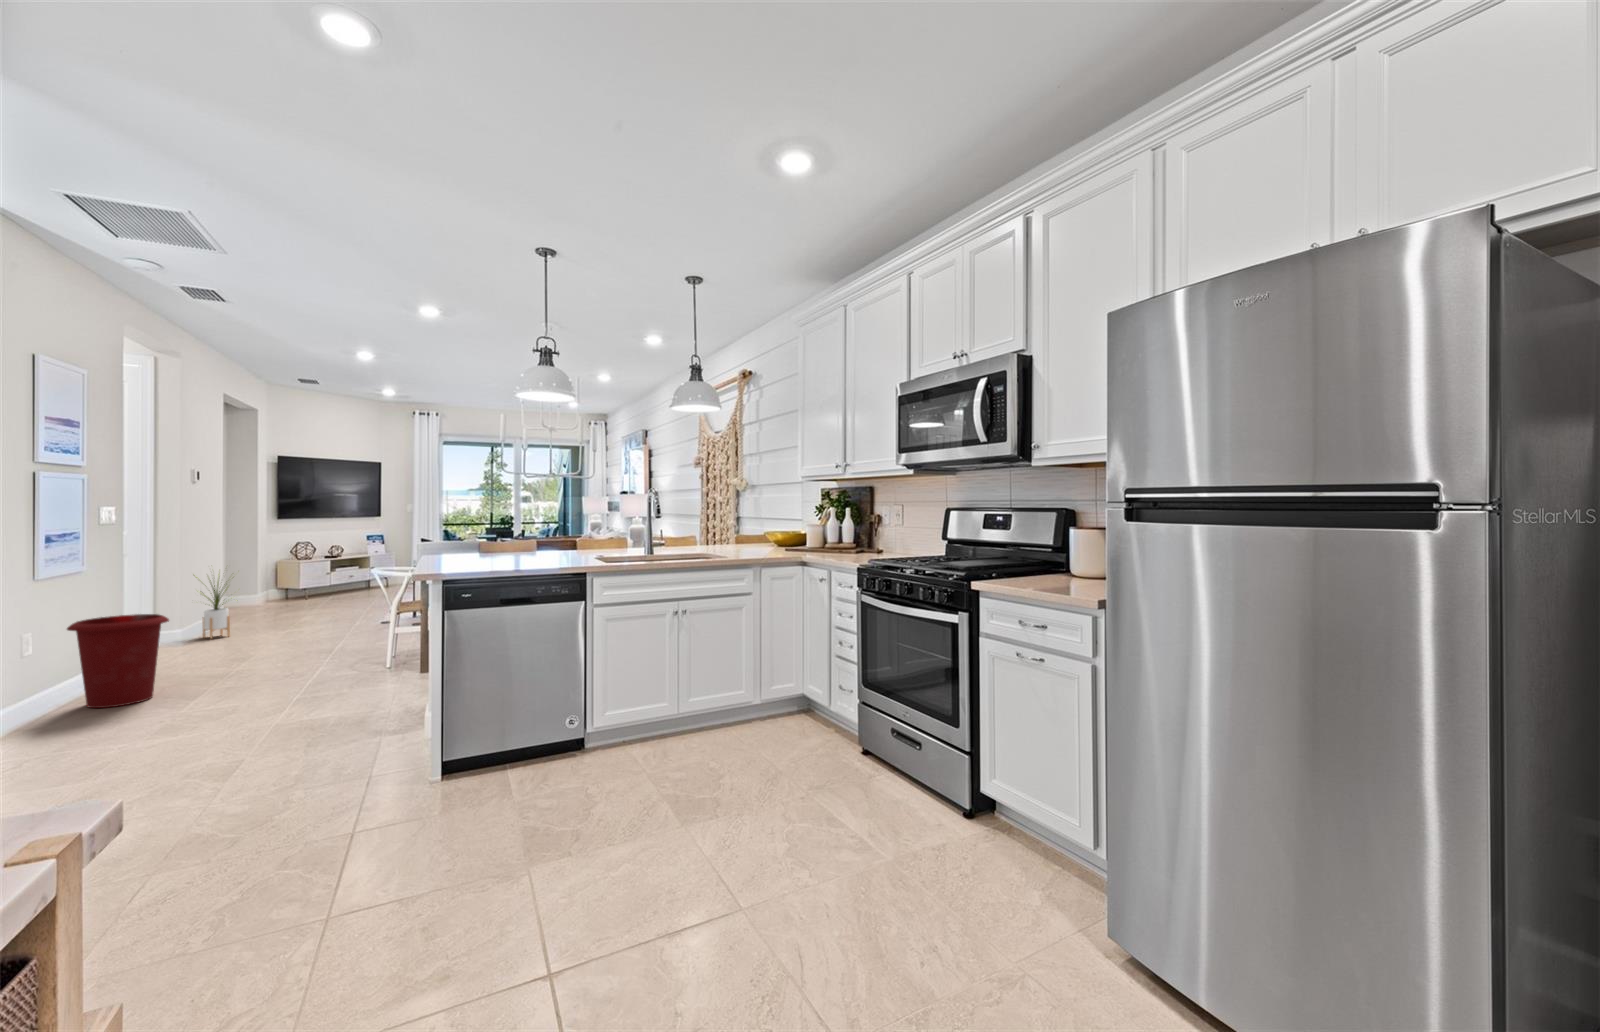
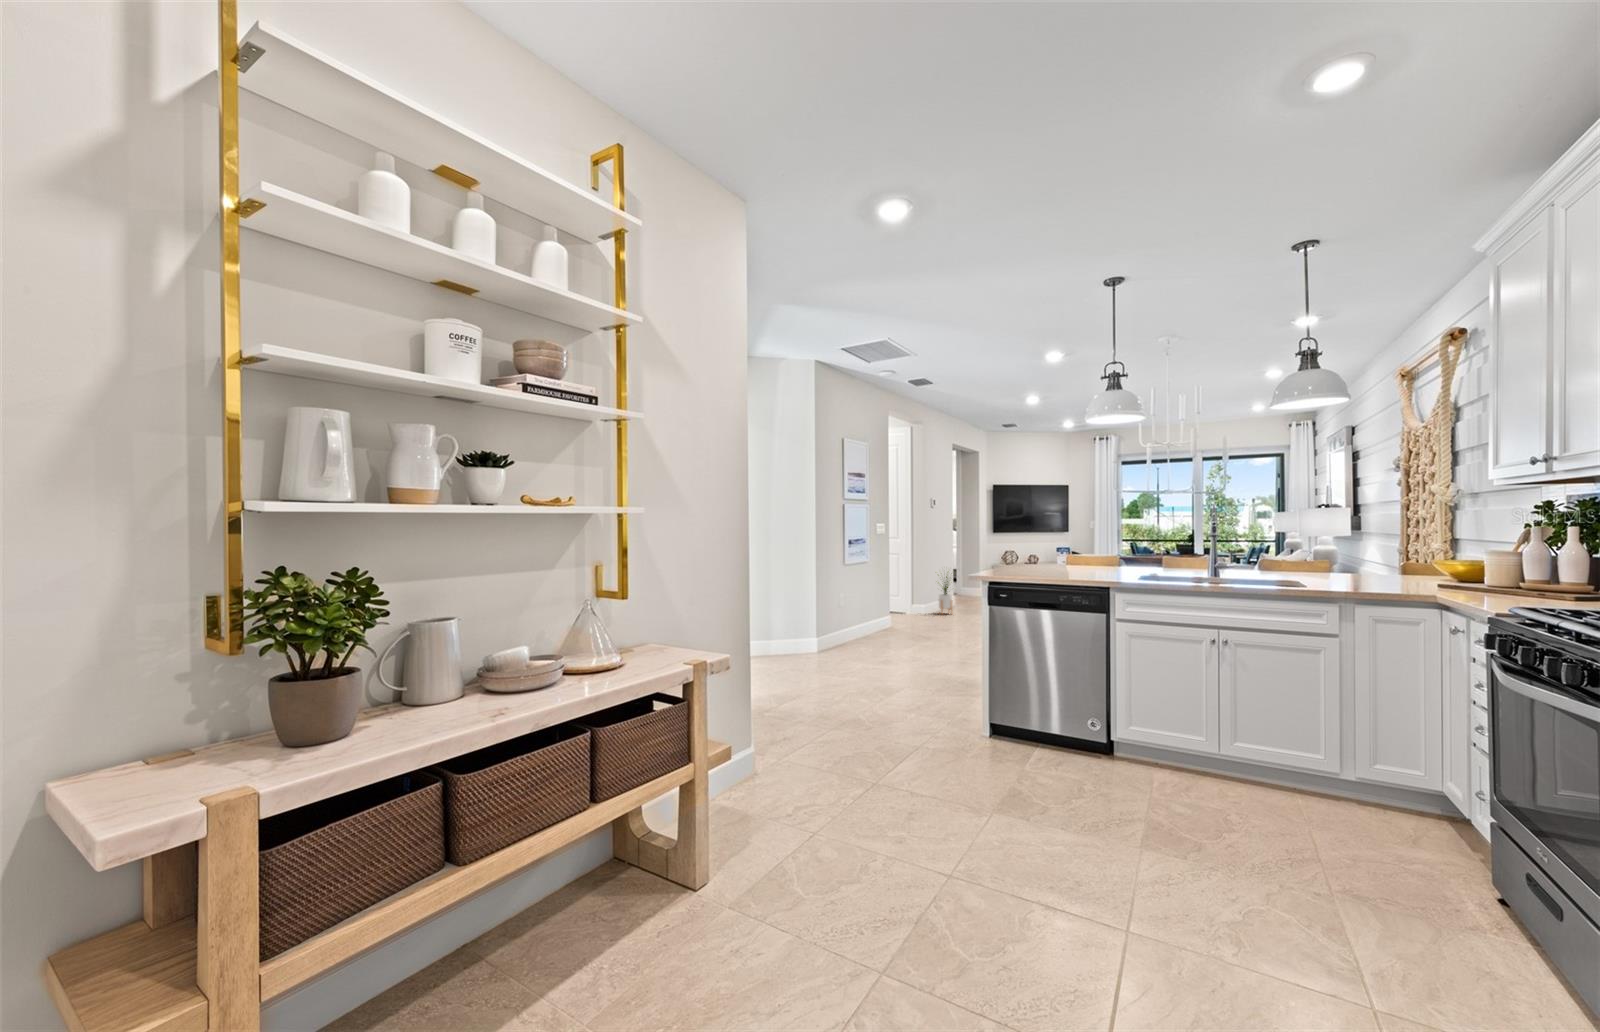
waste bin: present [67,614,169,708] -> none [855,589,899,644]

